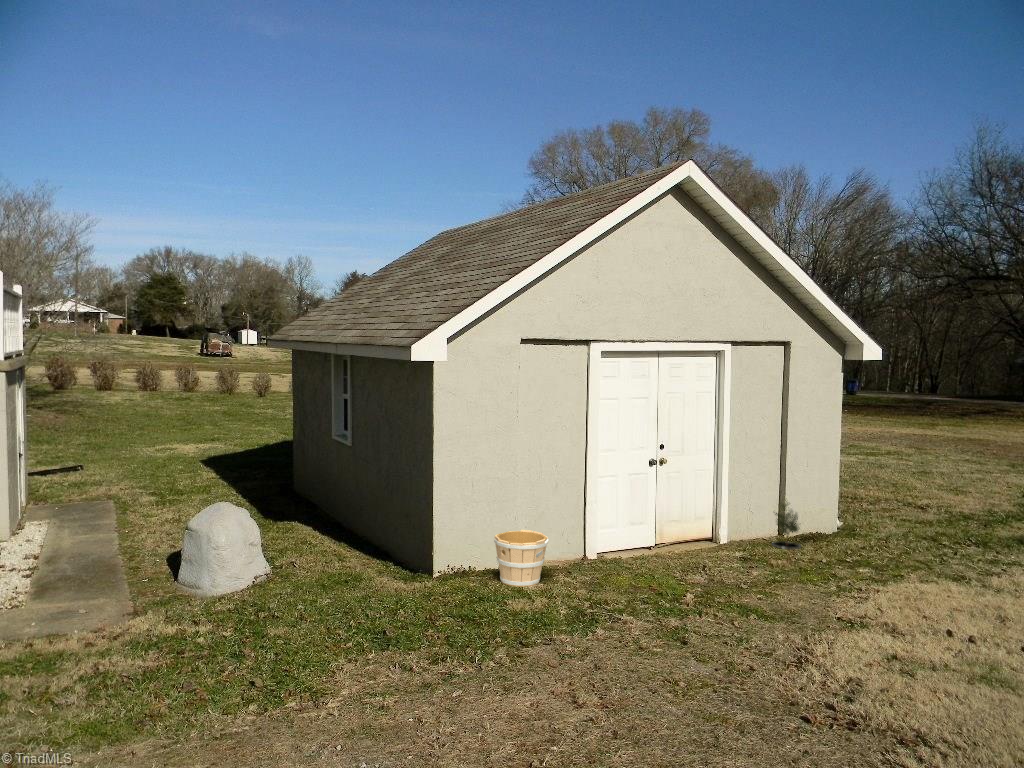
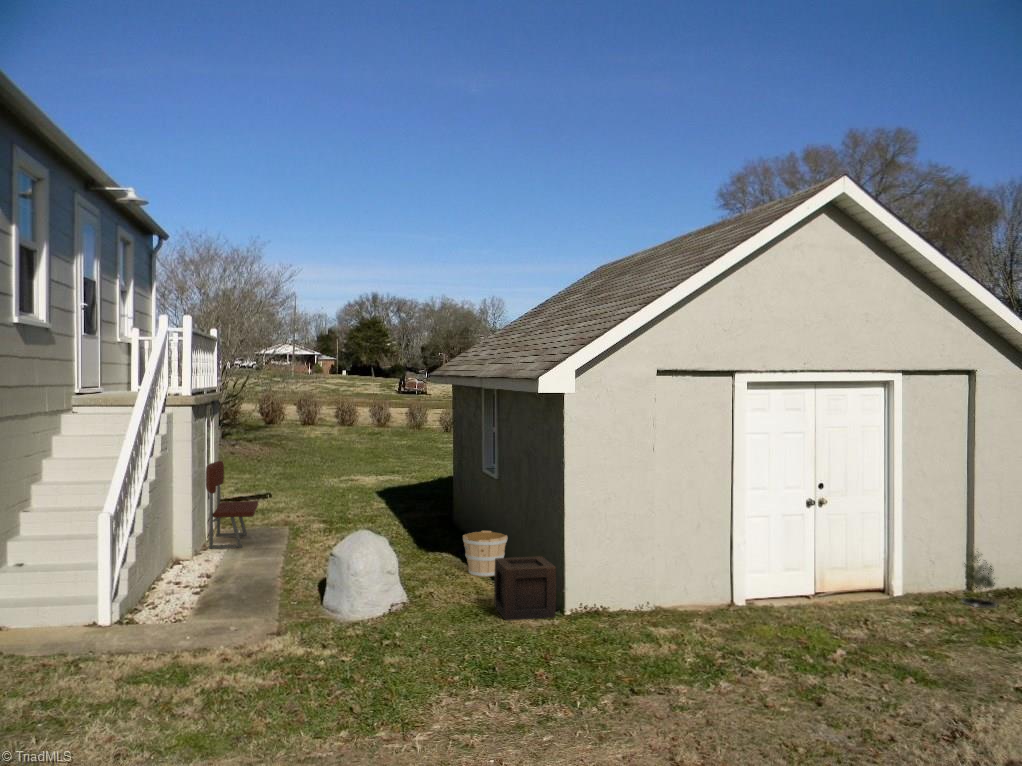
bench: none [22,431,82,527] -> present [206,461,258,549]
wooden crate: none [363,521,427,585] -> present [494,556,556,621]
wooden bucket: present [494,530,549,587] -> present [463,531,508,577]

